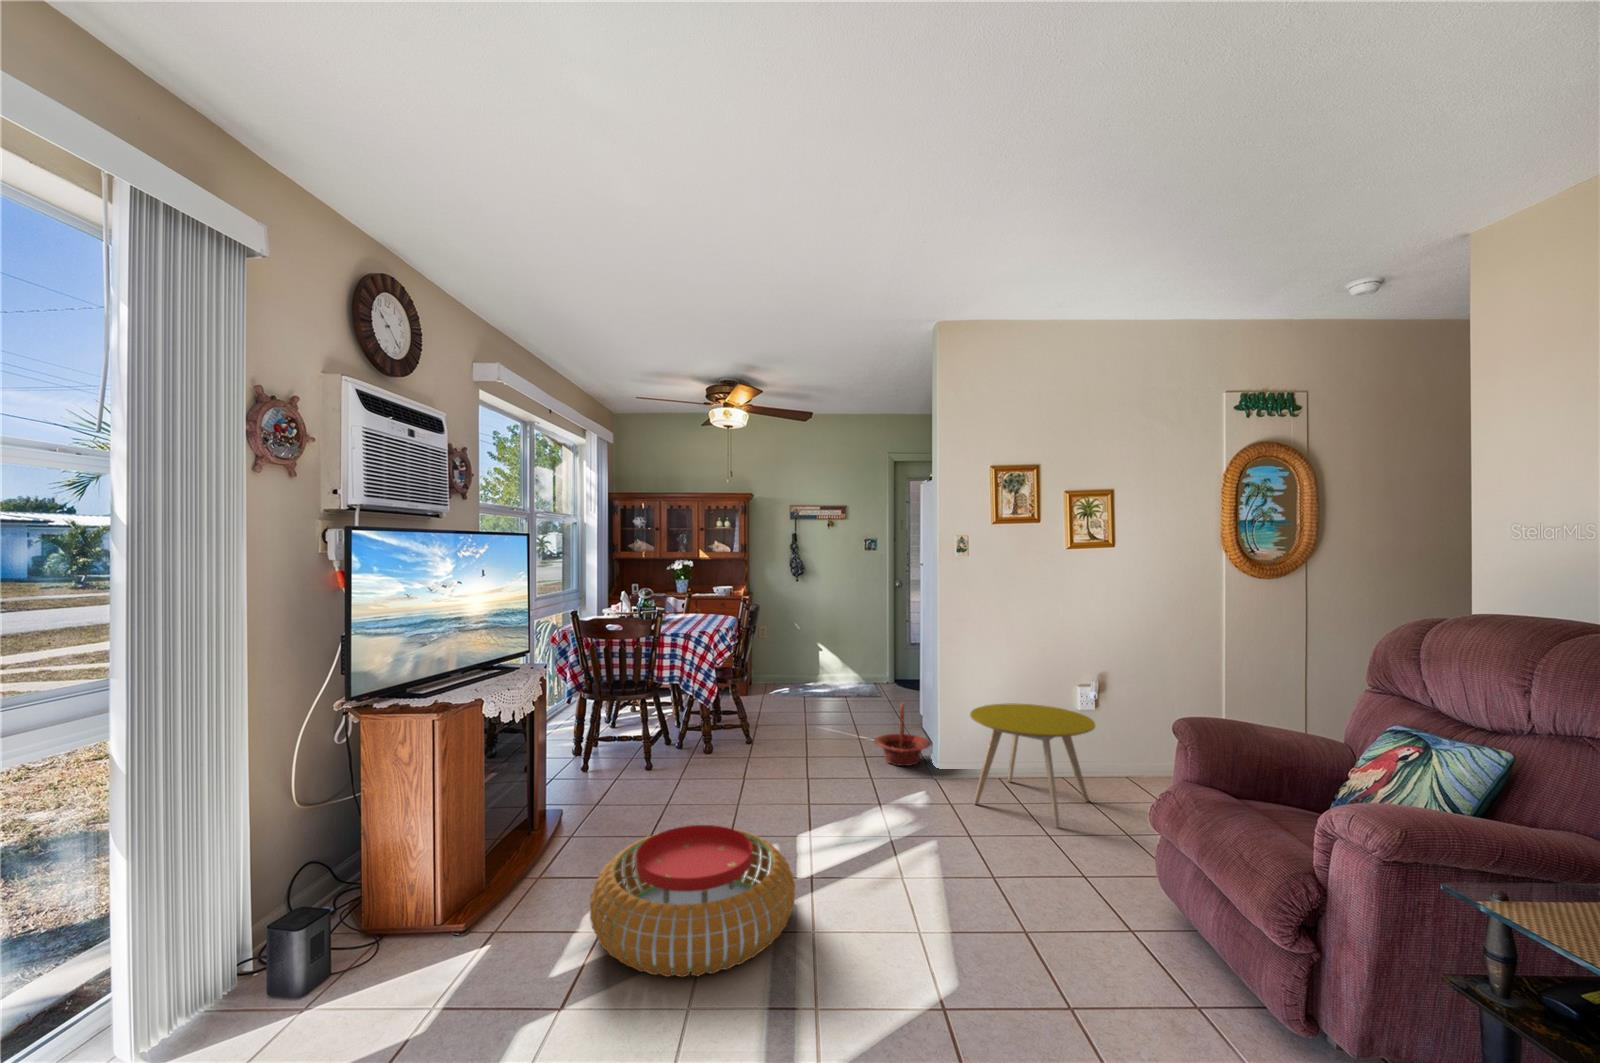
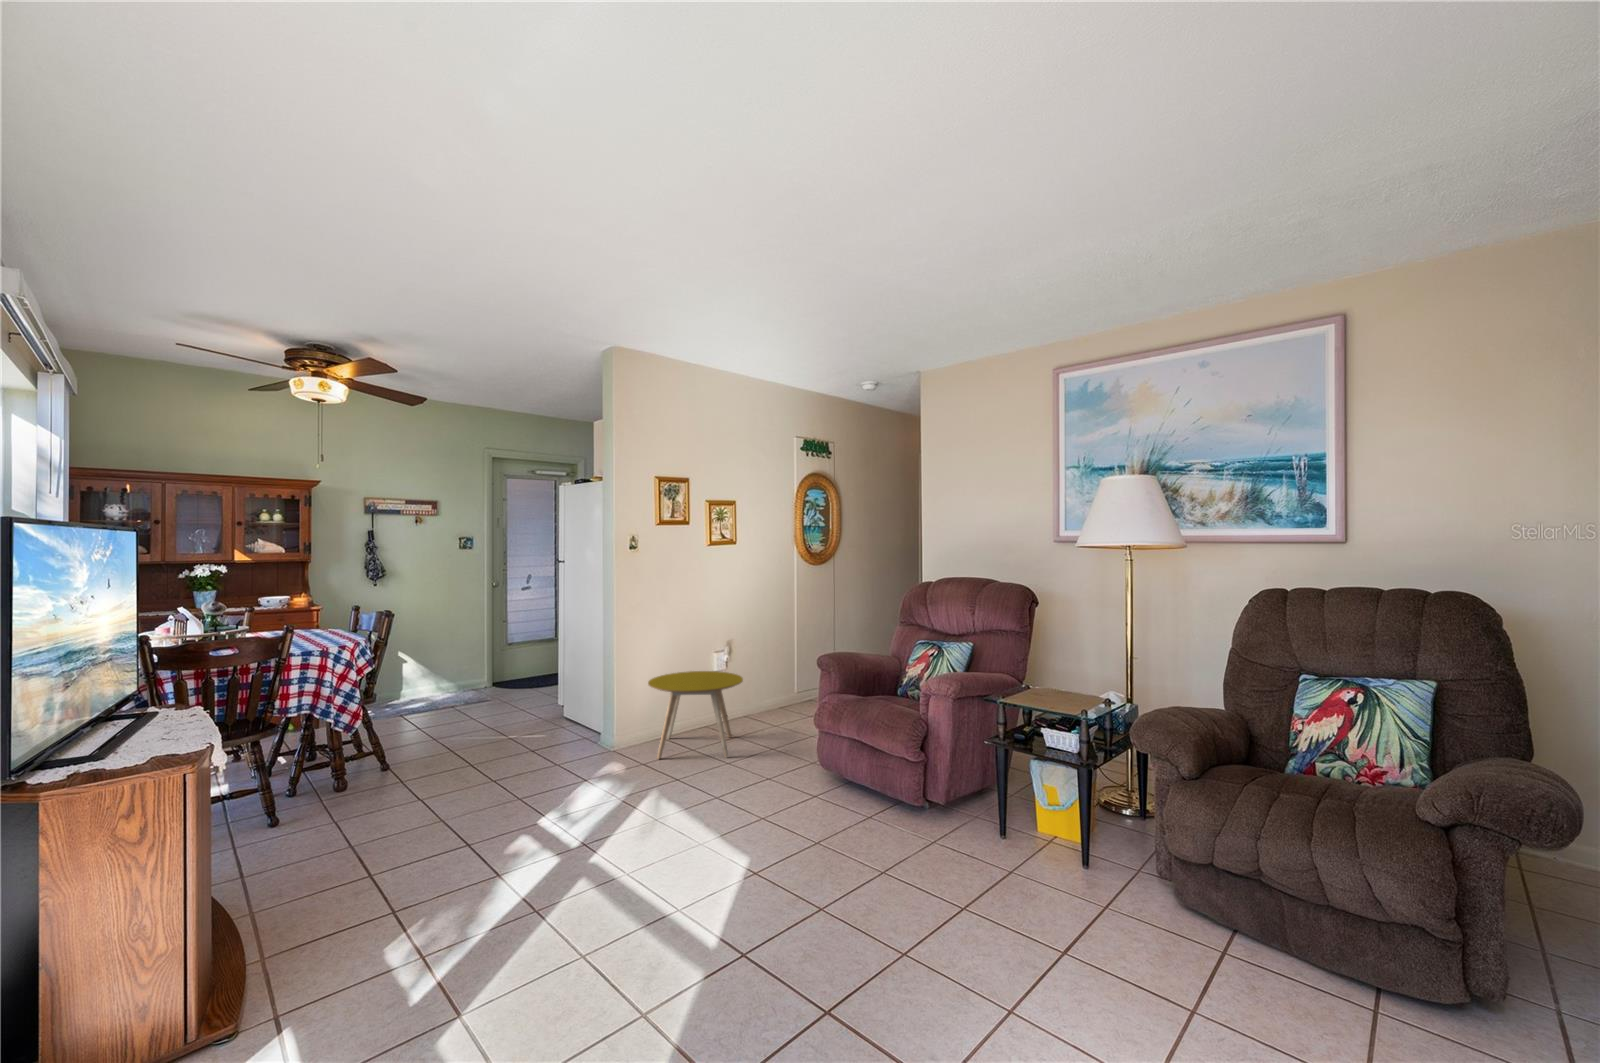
basket: present [874,703,931,766] -> none [539,690,596,749]
pouf: present [590,825,795,977] -> none [398,815,613,960]

